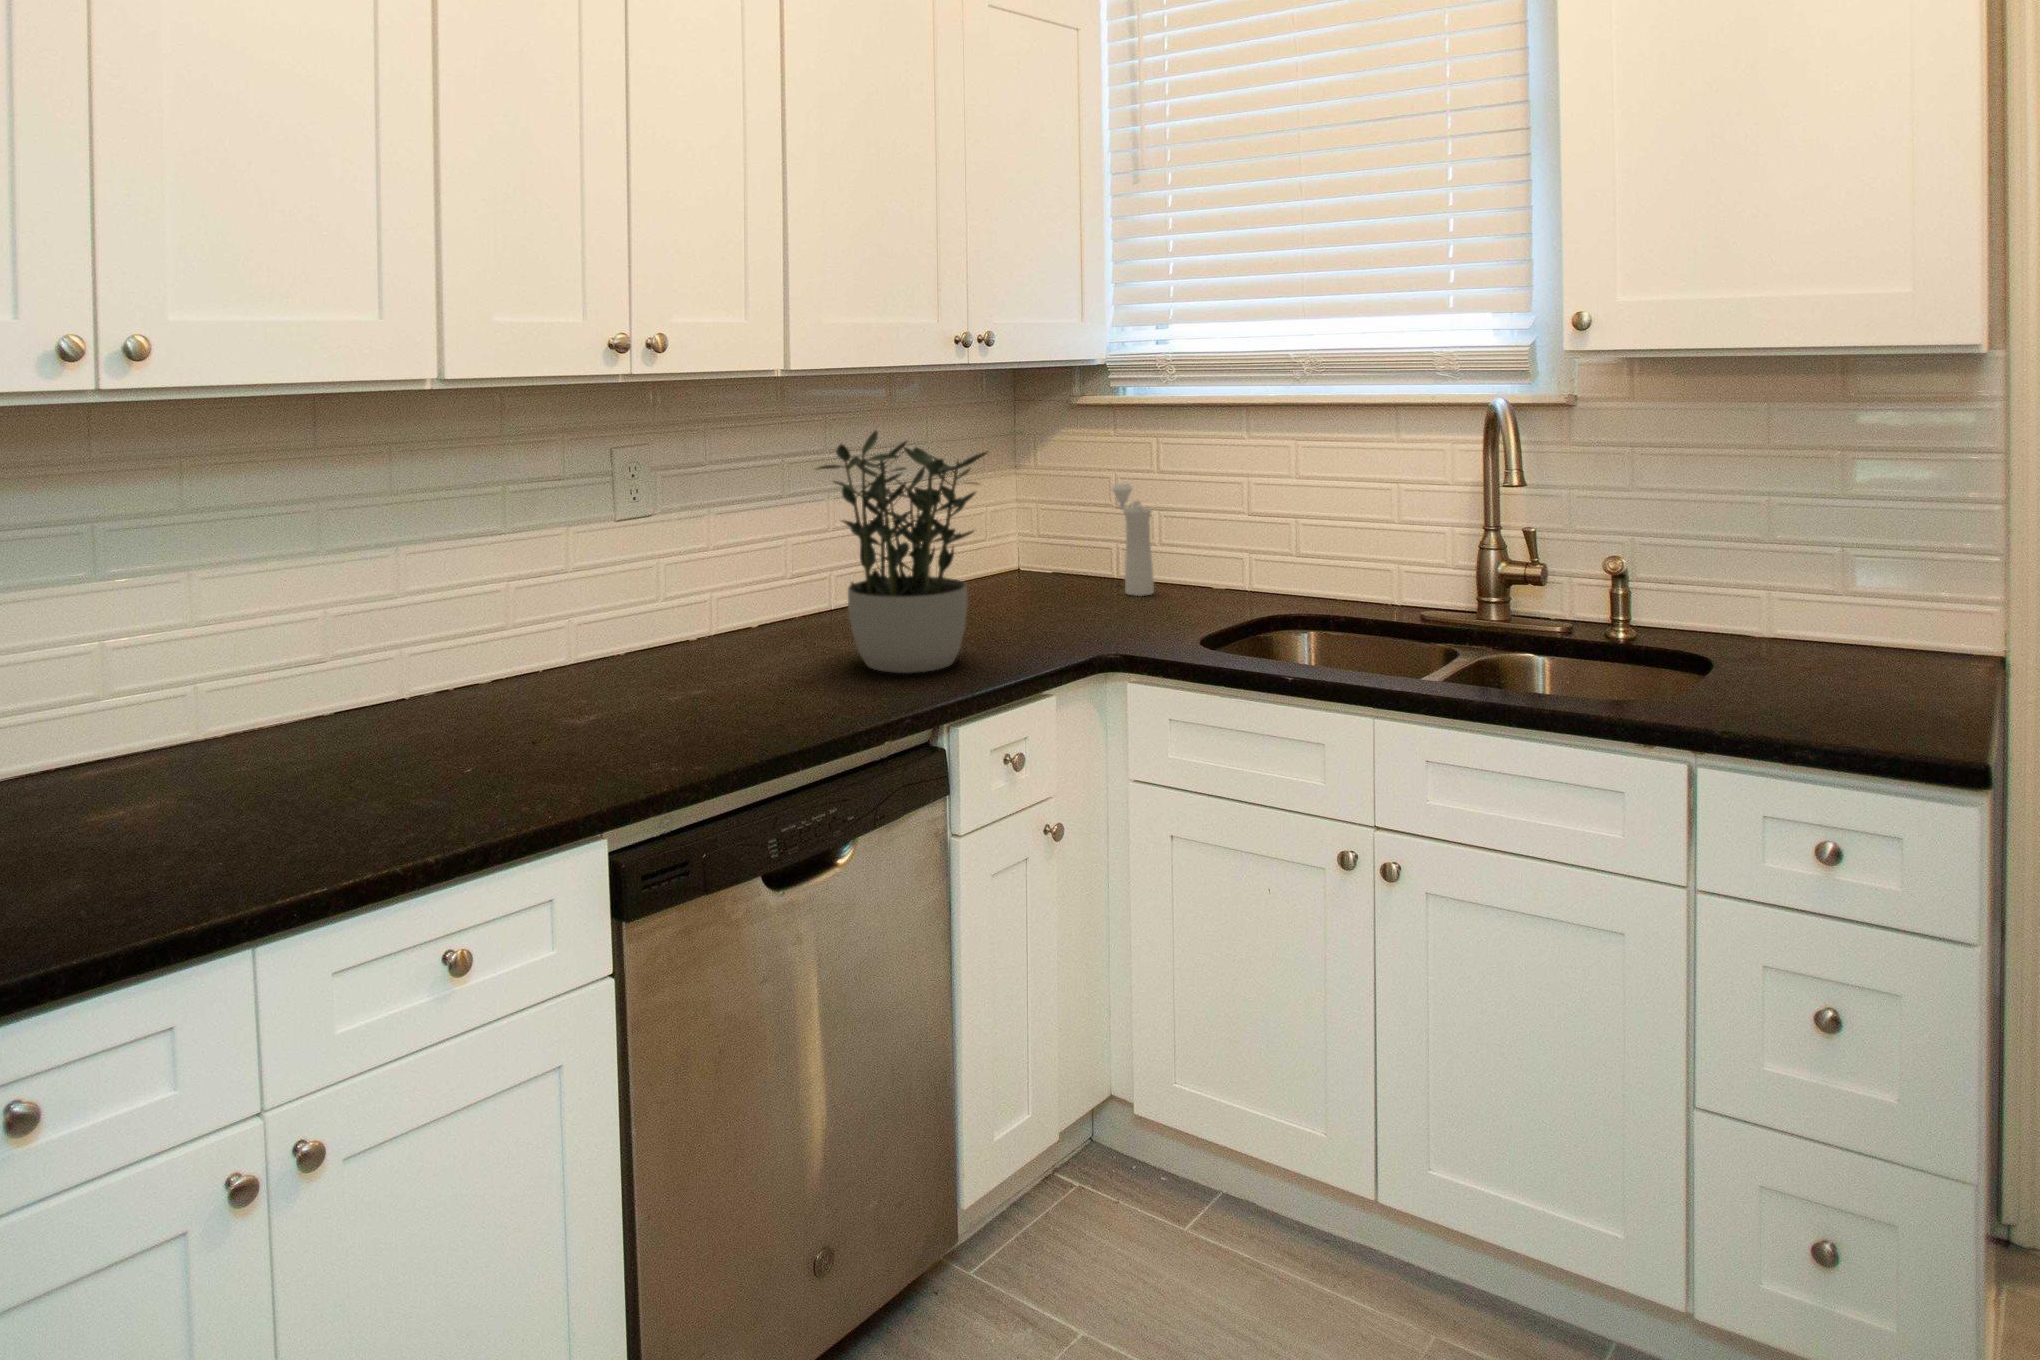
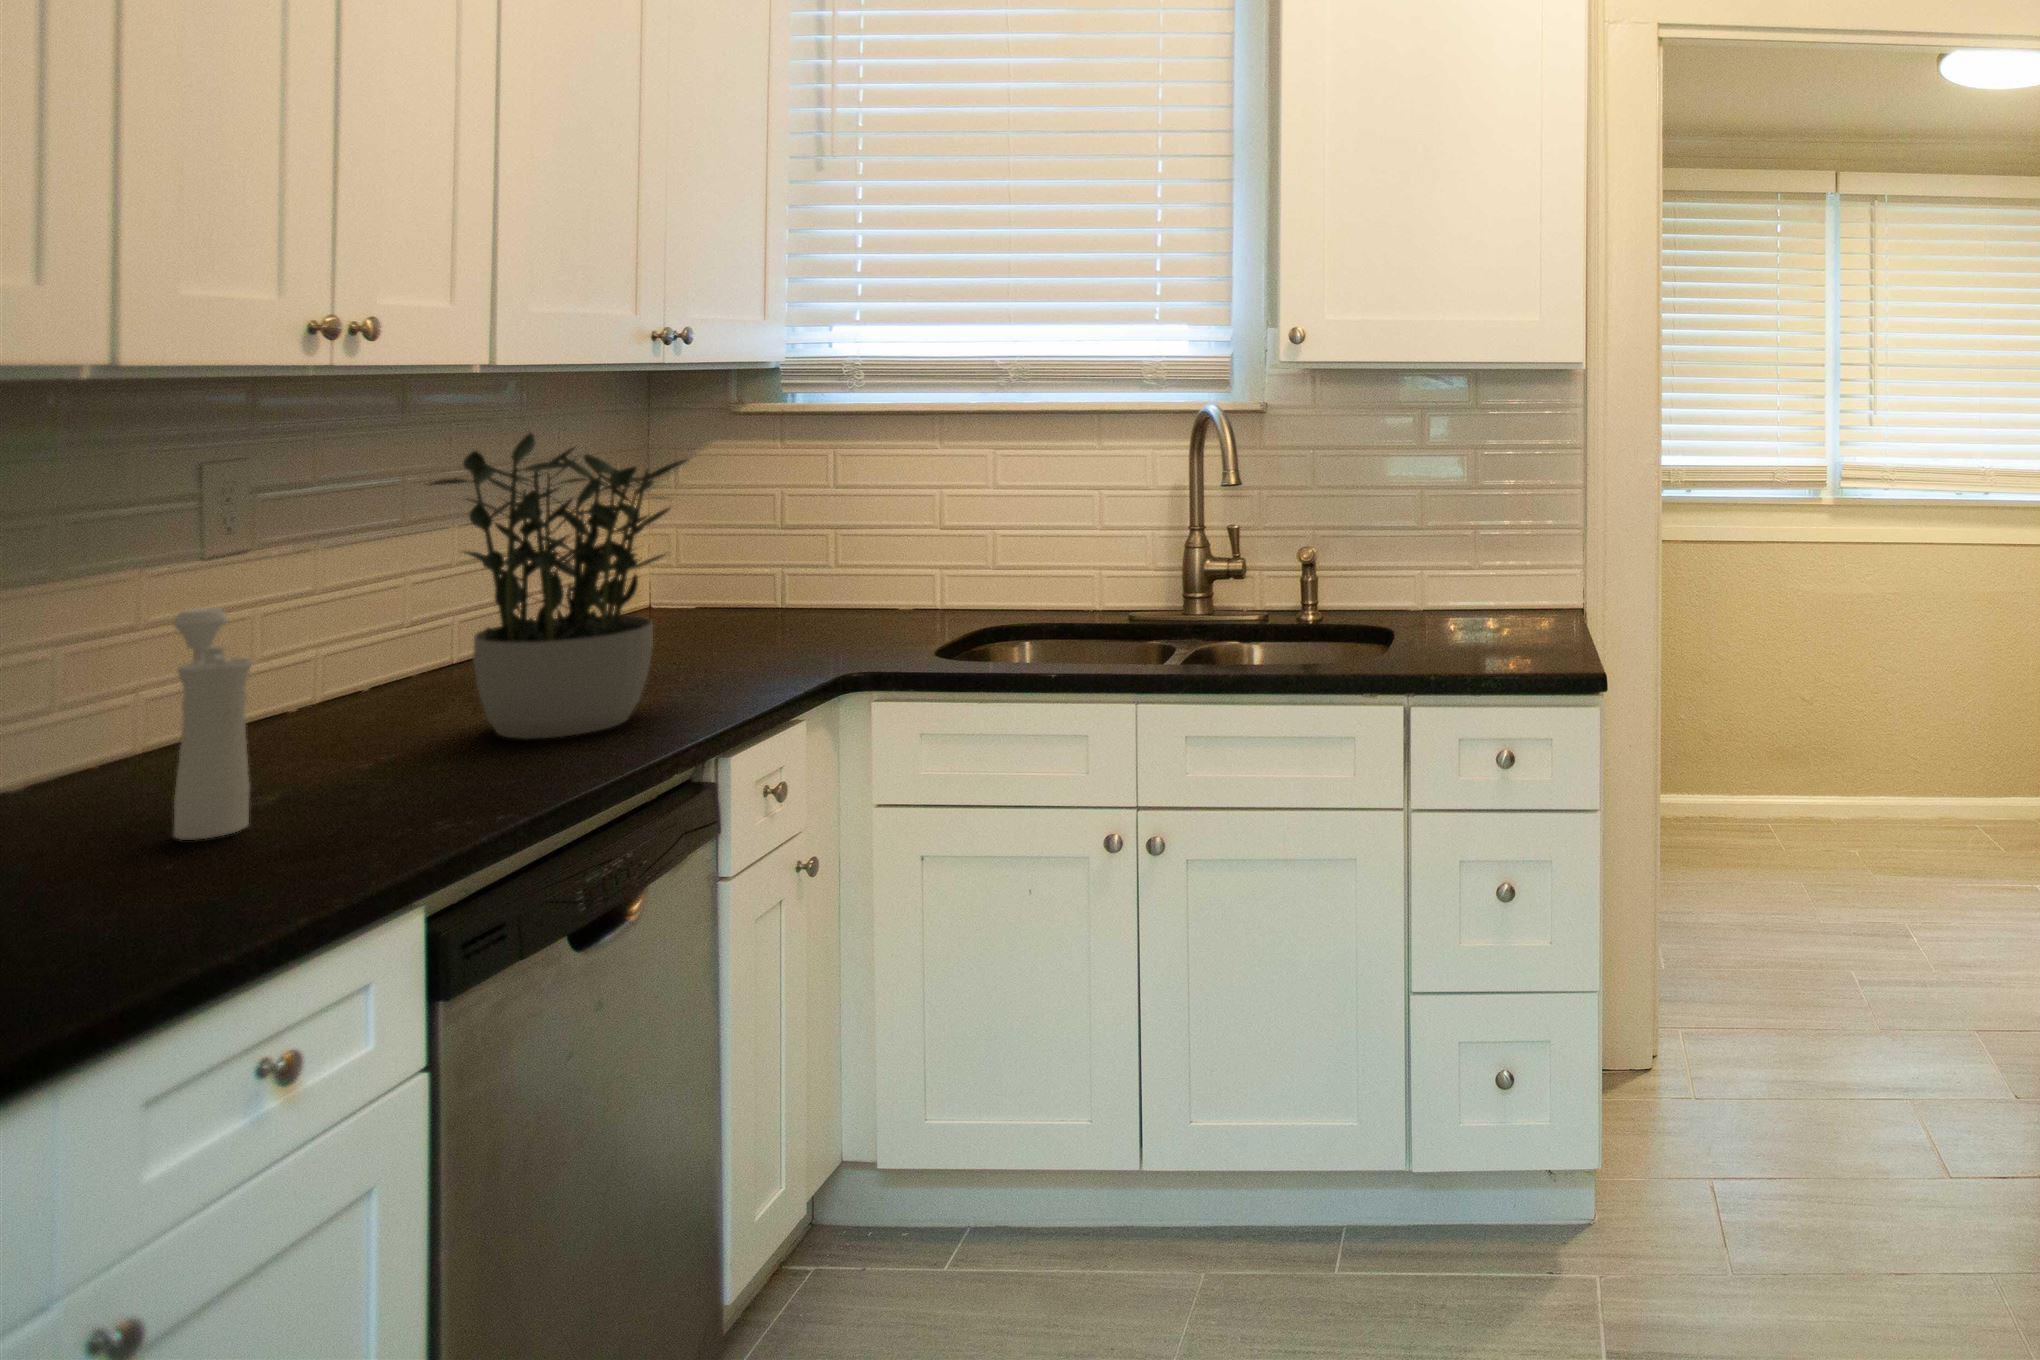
pepper mill: present [1112,483,1154,596] -> present [173,607,253,840]

